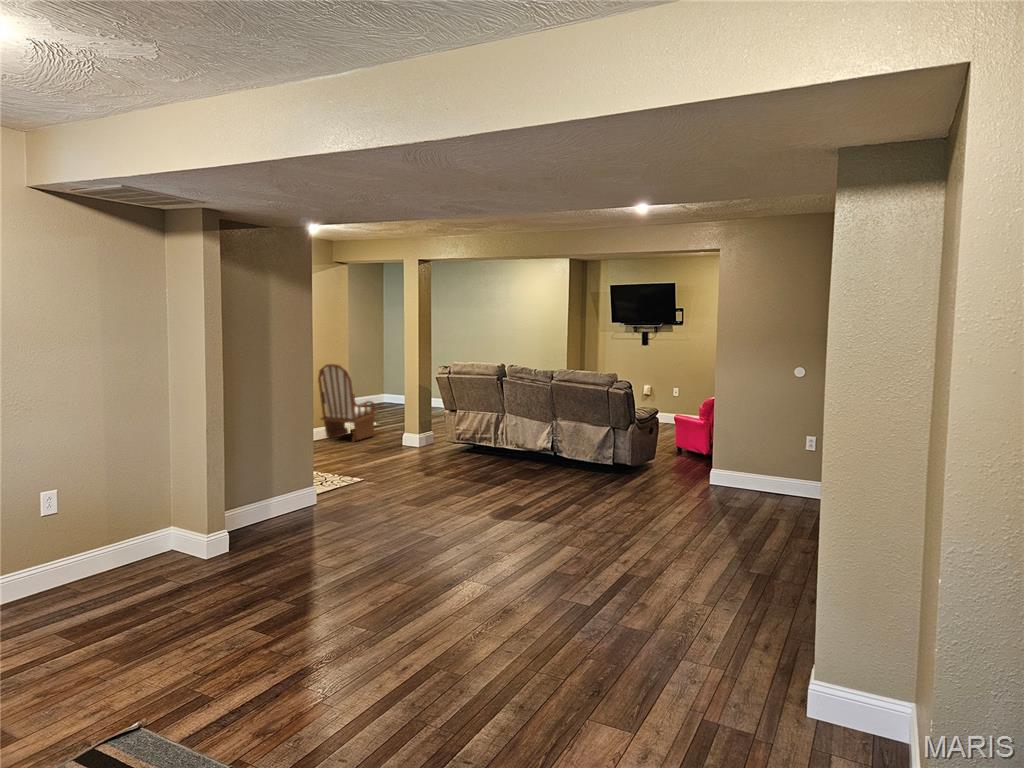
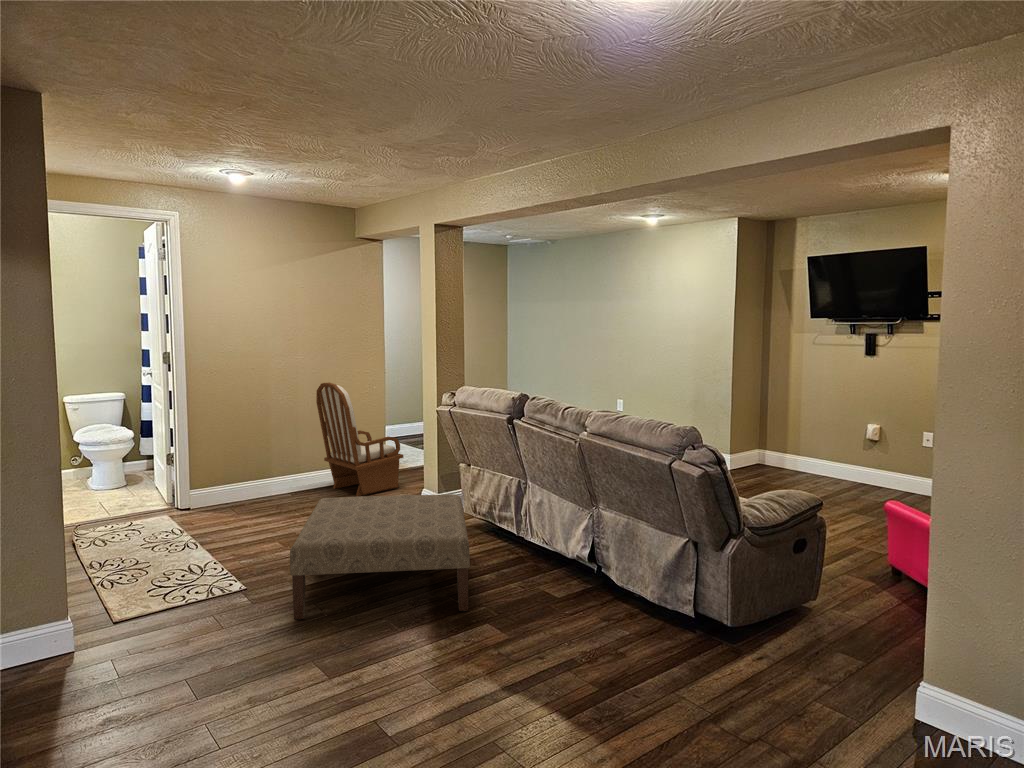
ottoman: none [387,423,504,485] -> present [290,494,470,620]

